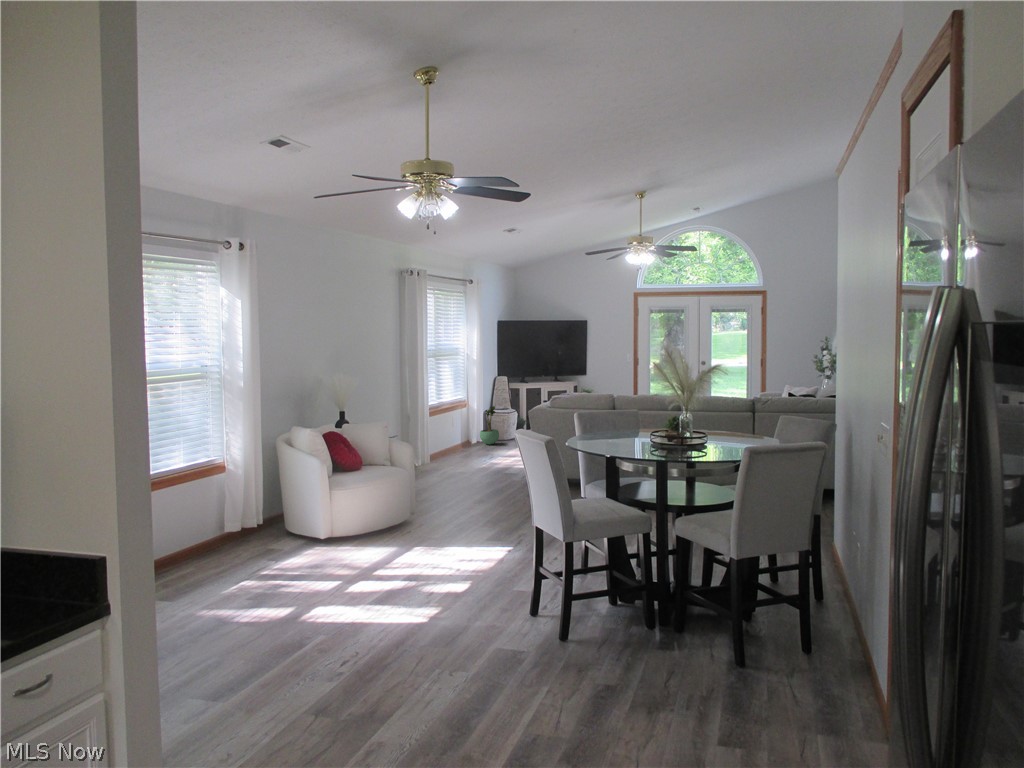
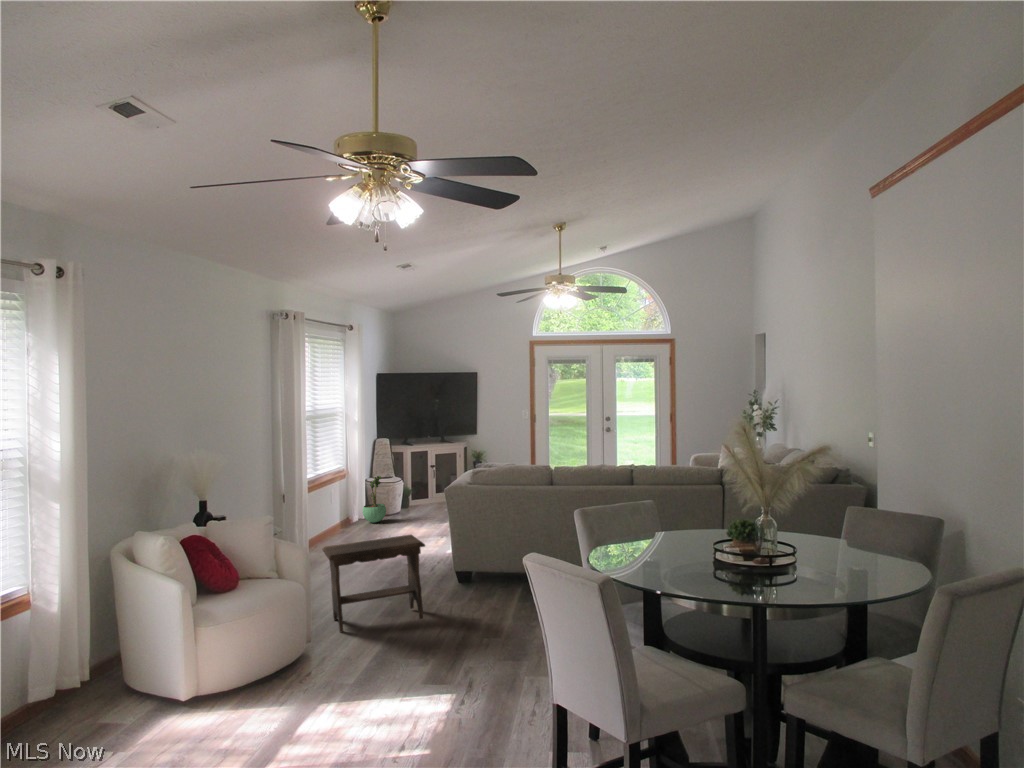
footstool: none [429,445,504,514] -> present [322,535,425,632]

